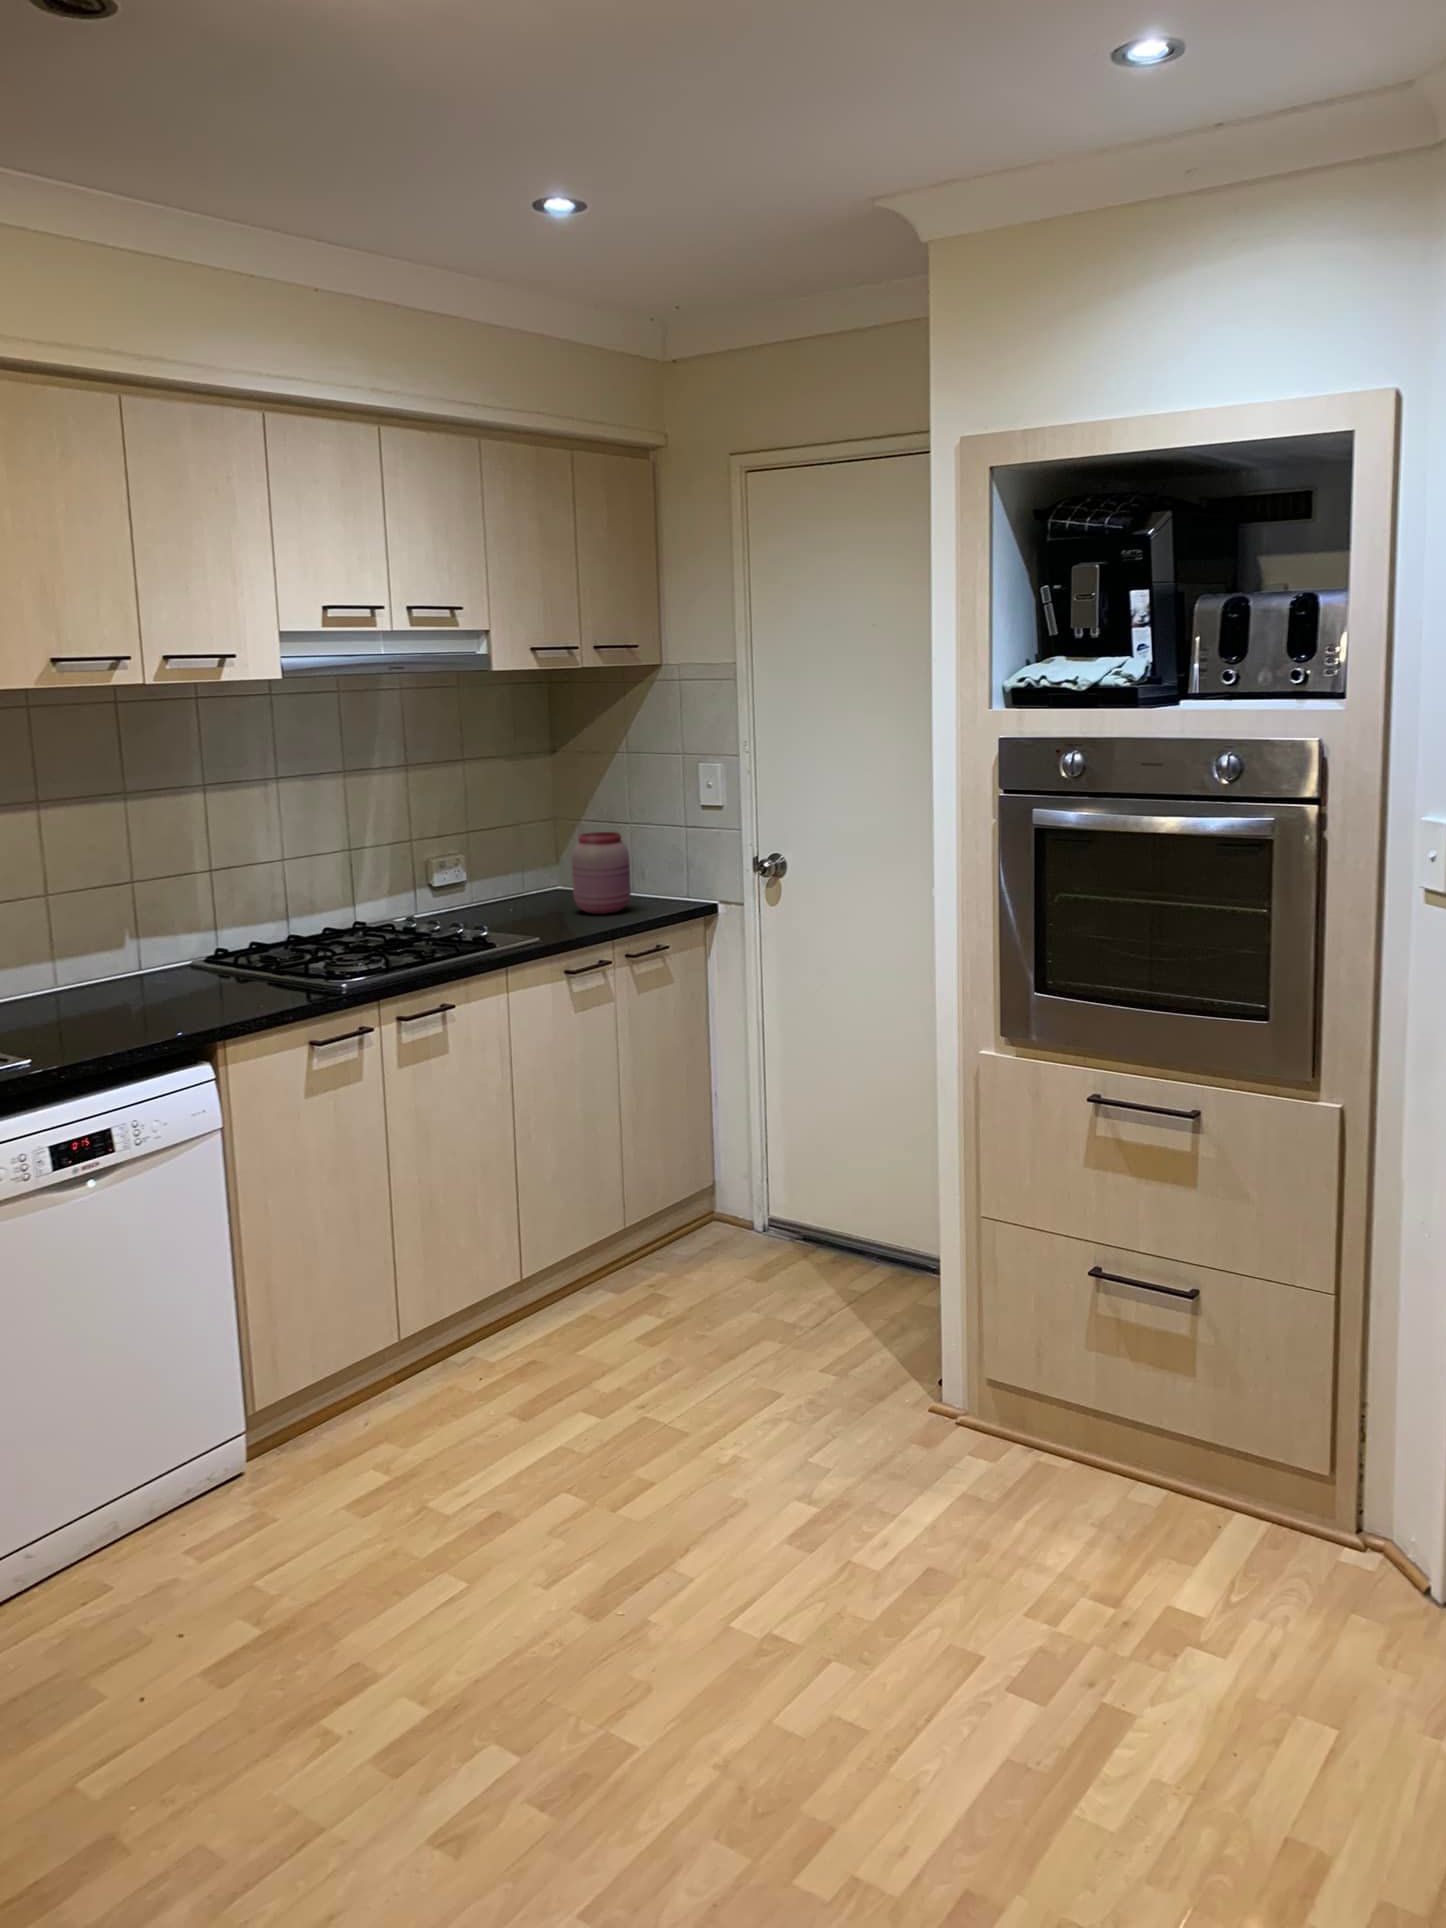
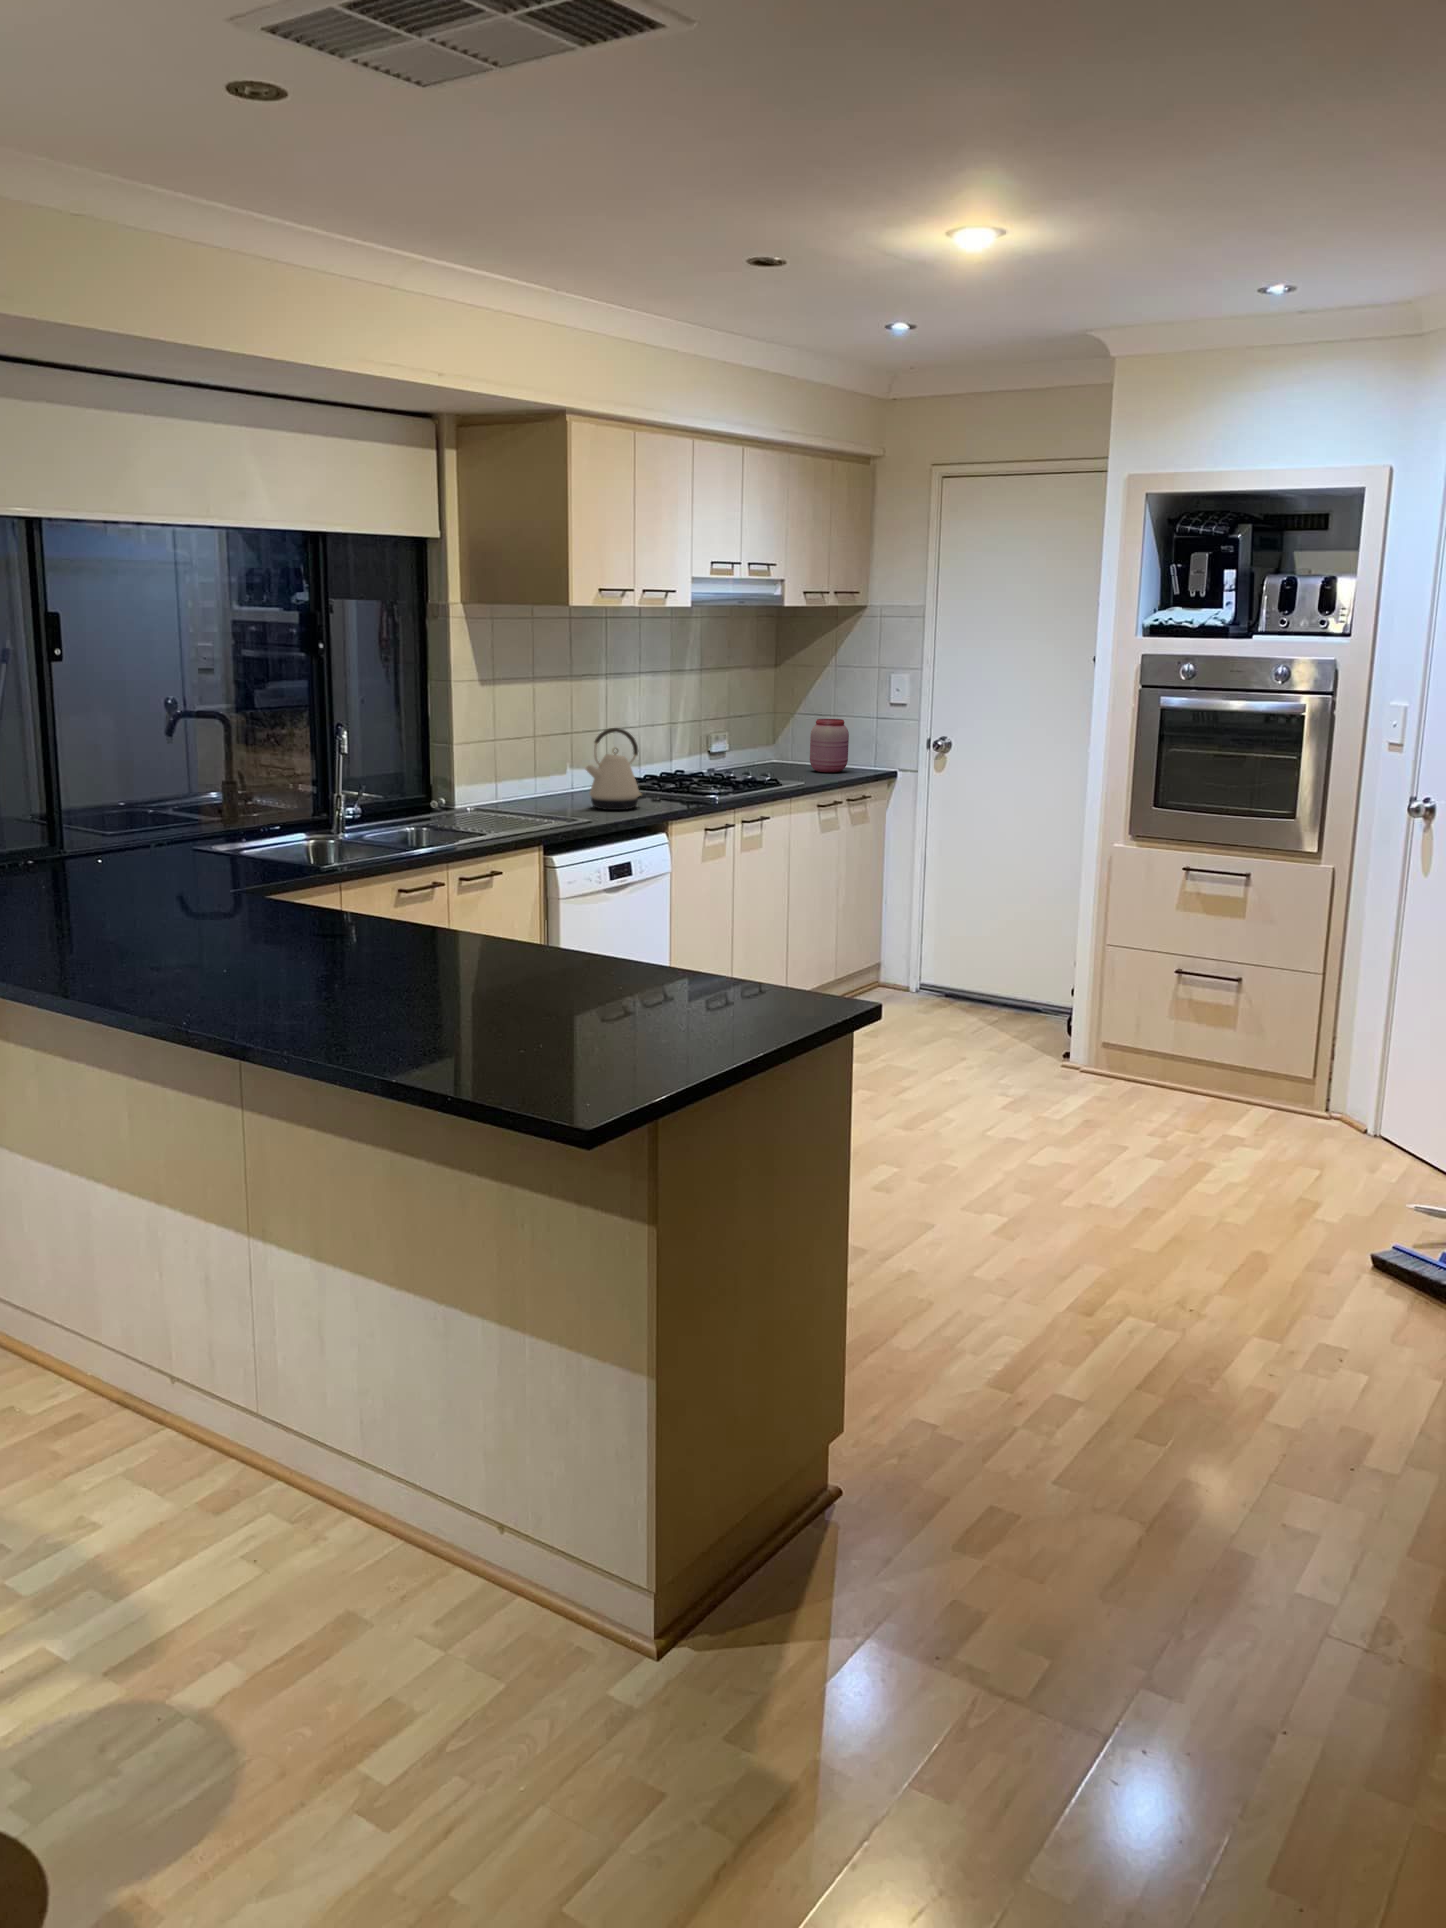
kettle: none [37,894,159,1037] -> present [585,728,641,810]

